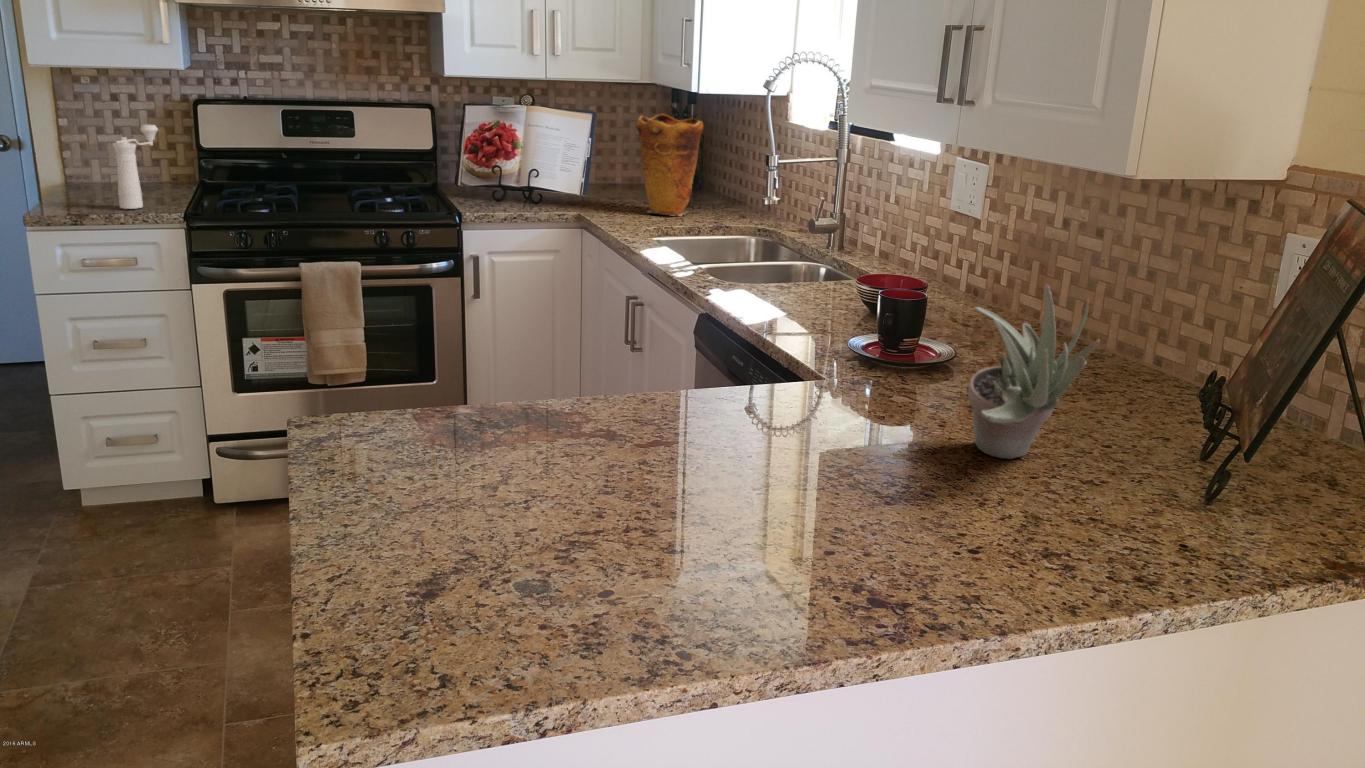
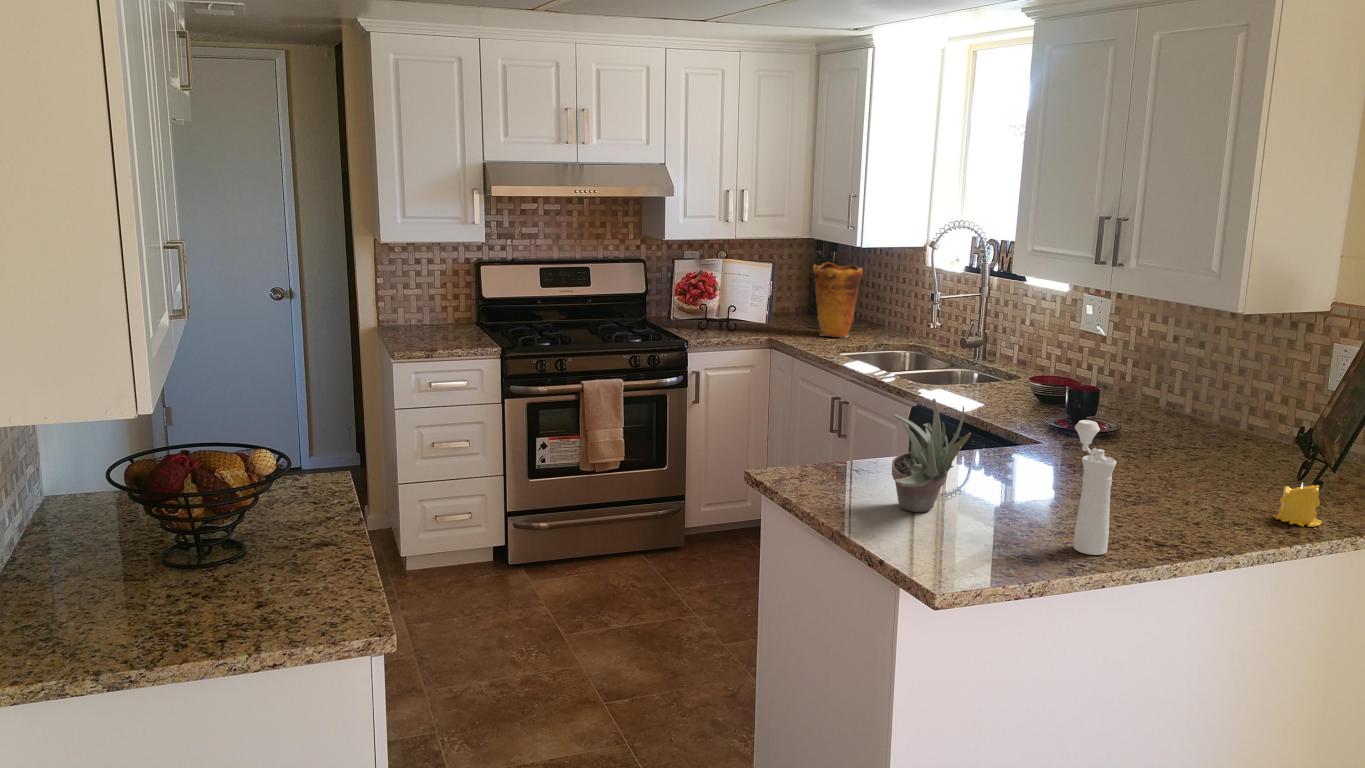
pepper mill: present [112,125,158,209] -> present [1074,420,1117,555]
succulent plant: present [968,284,1100,459] -> present [892,399,971,512]
candle: none [1127,480,1210,567] -> present [1273,483,1322,527]

